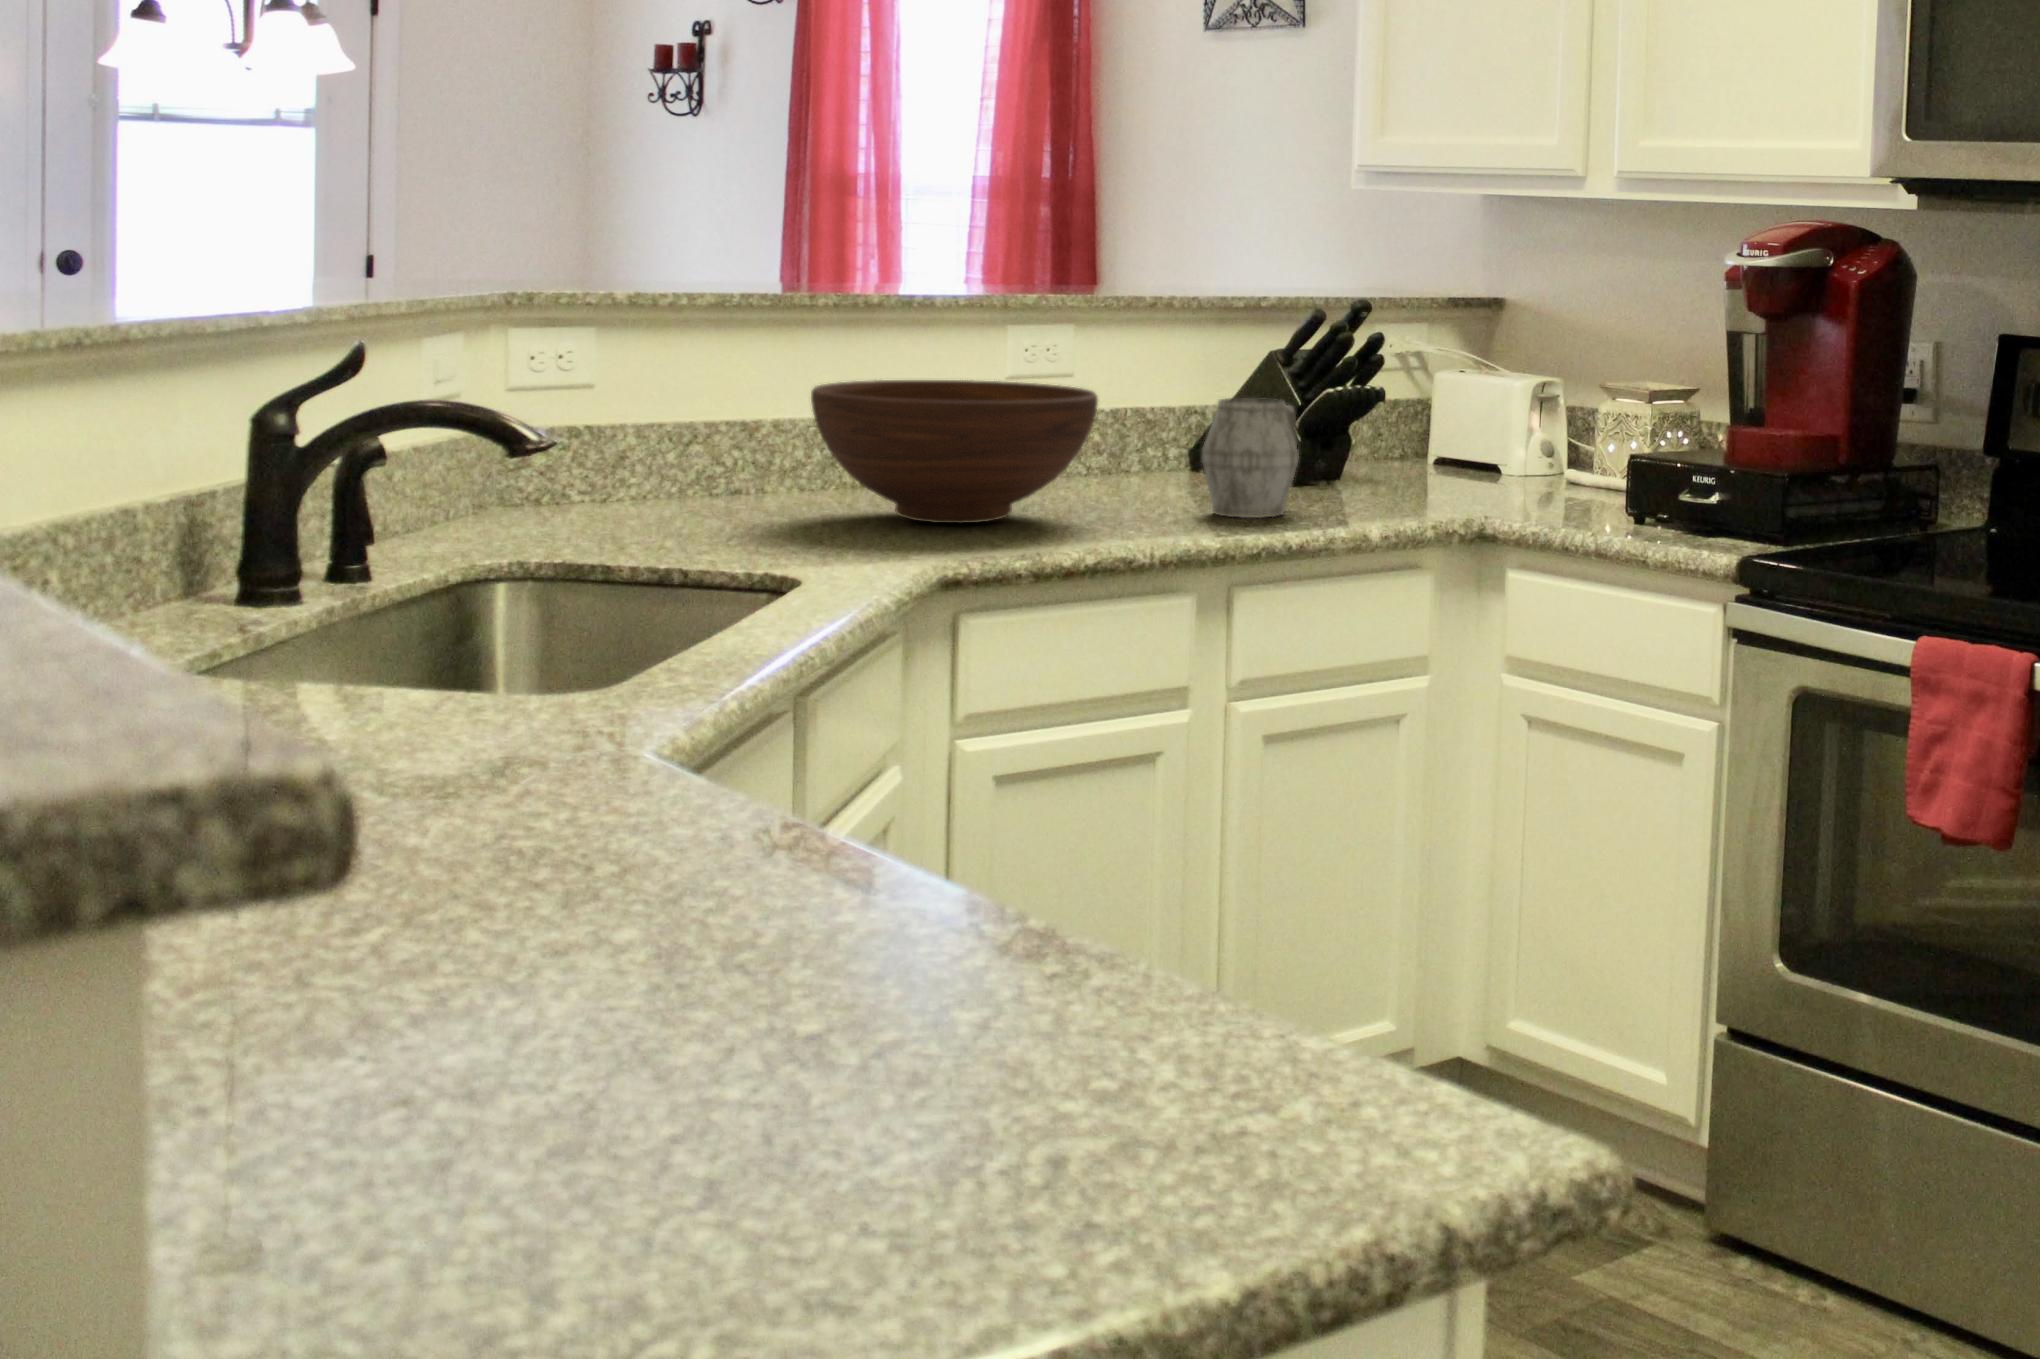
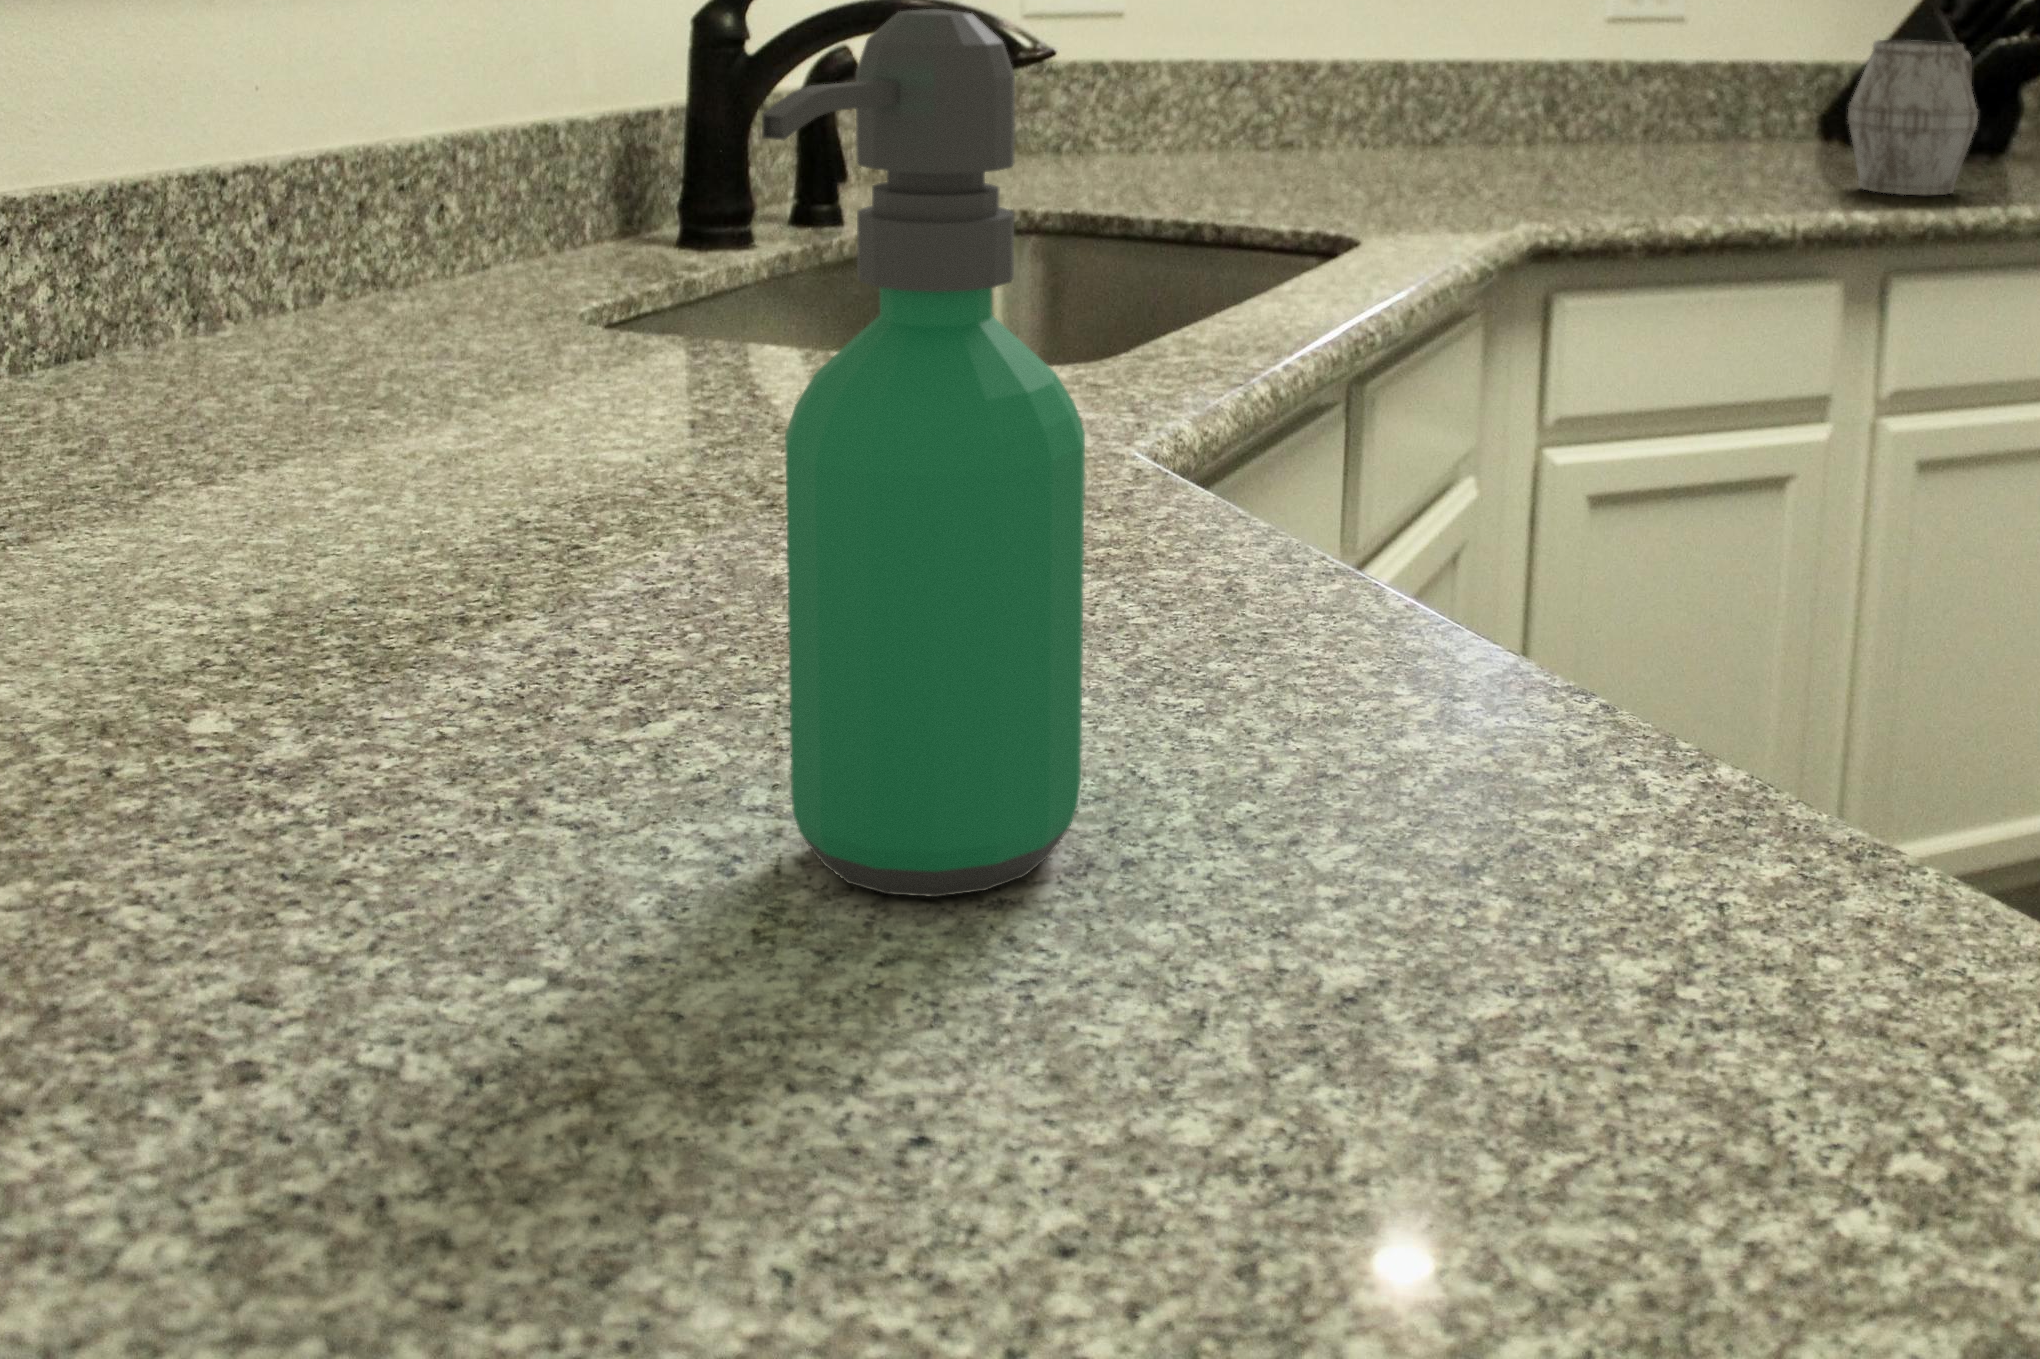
fruit bowl: present [811,380,1098,523] -> none [1368,10,1722,187]
soap dispenser: none [512,488,669,920] -> present [762,9,1085,897]

